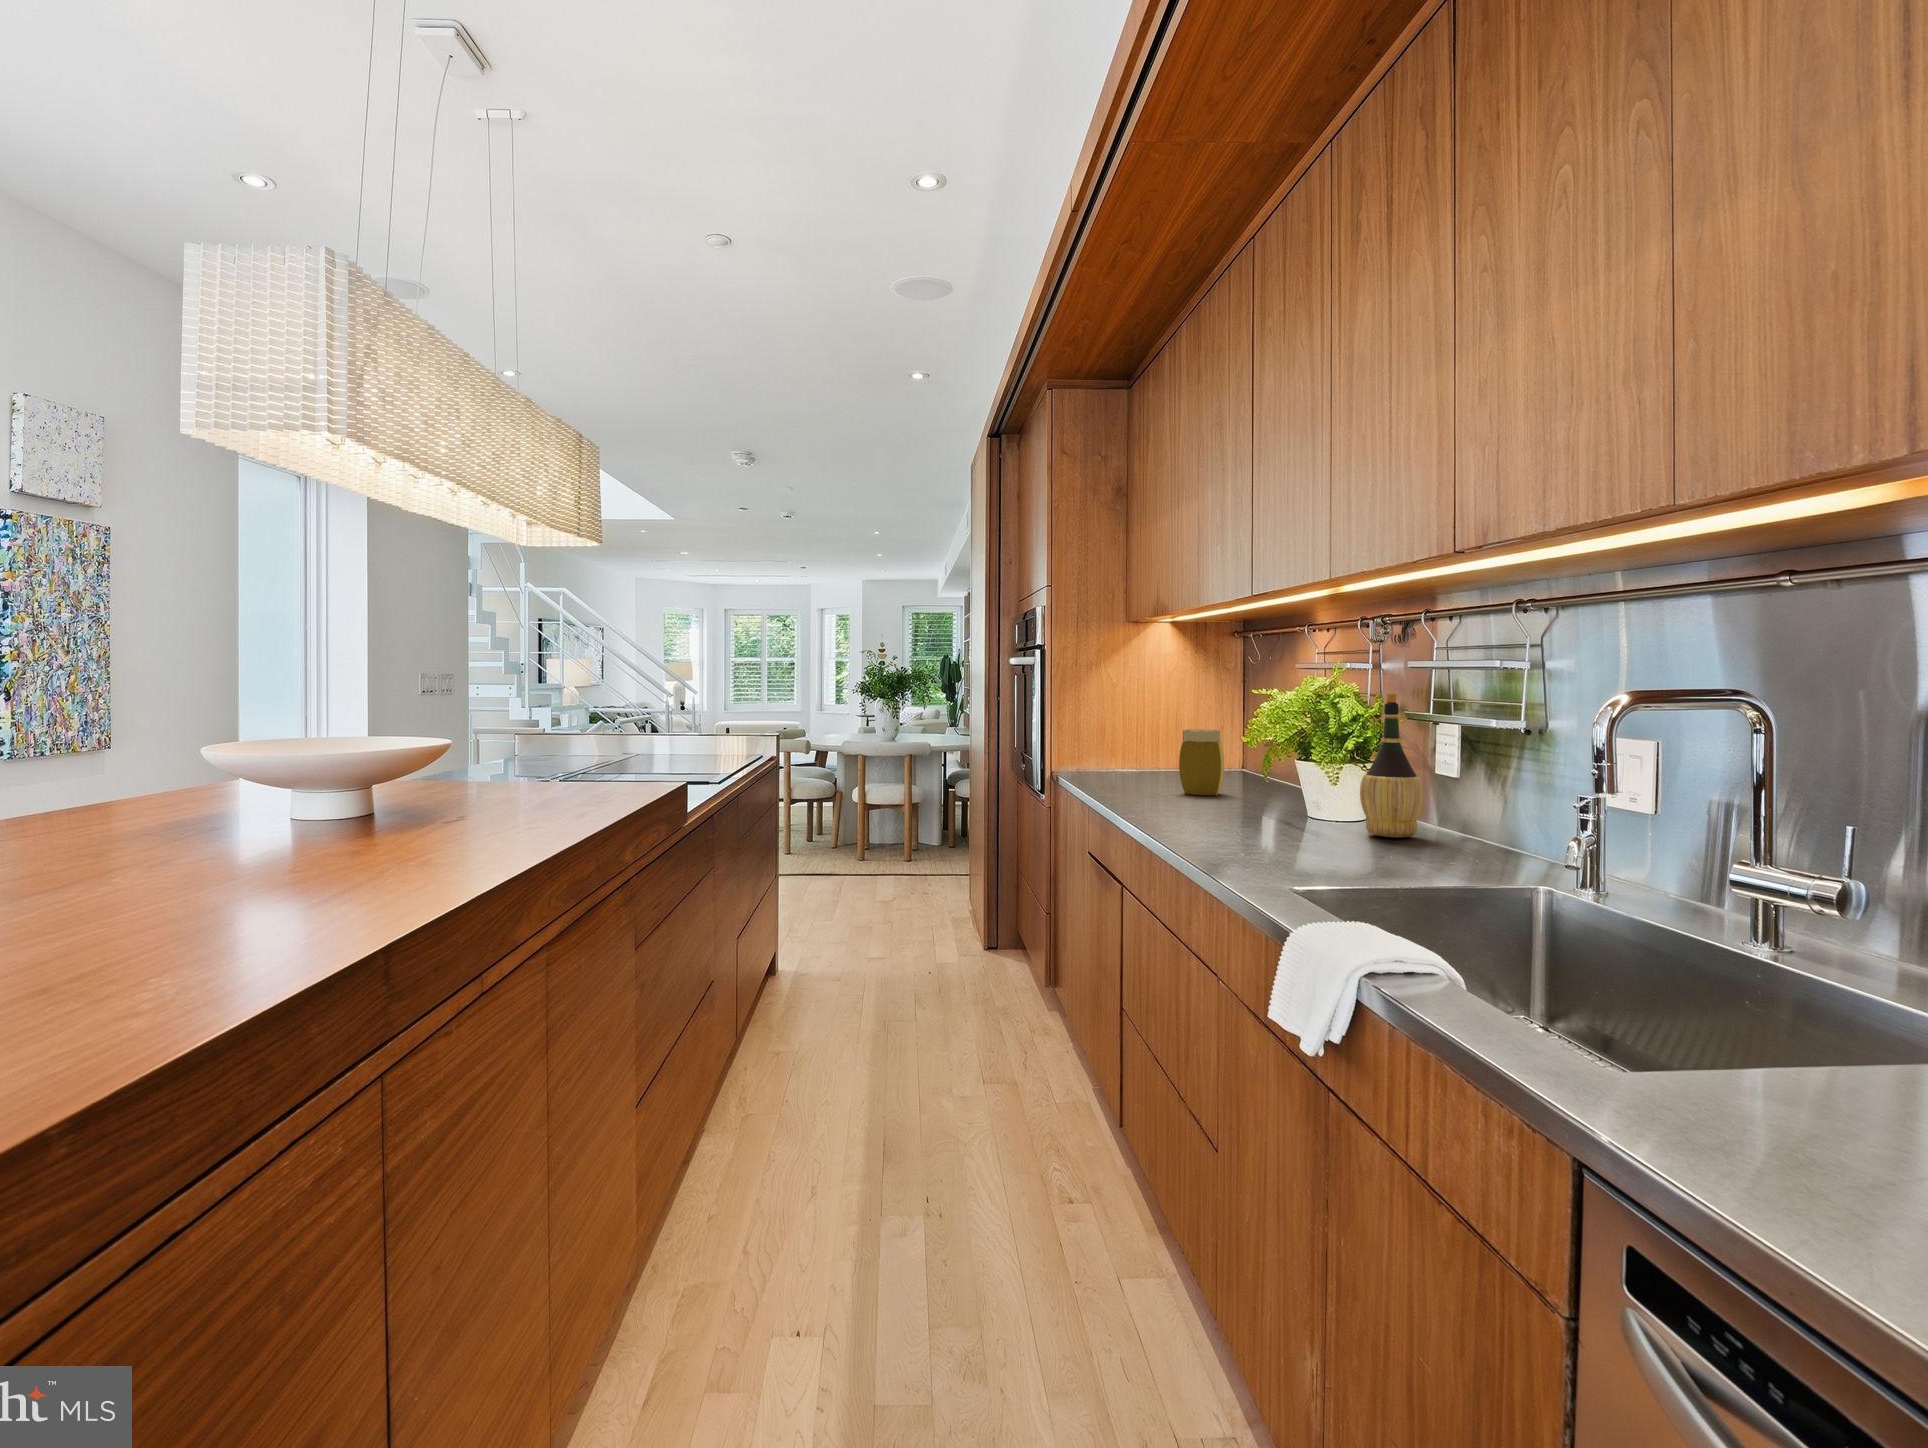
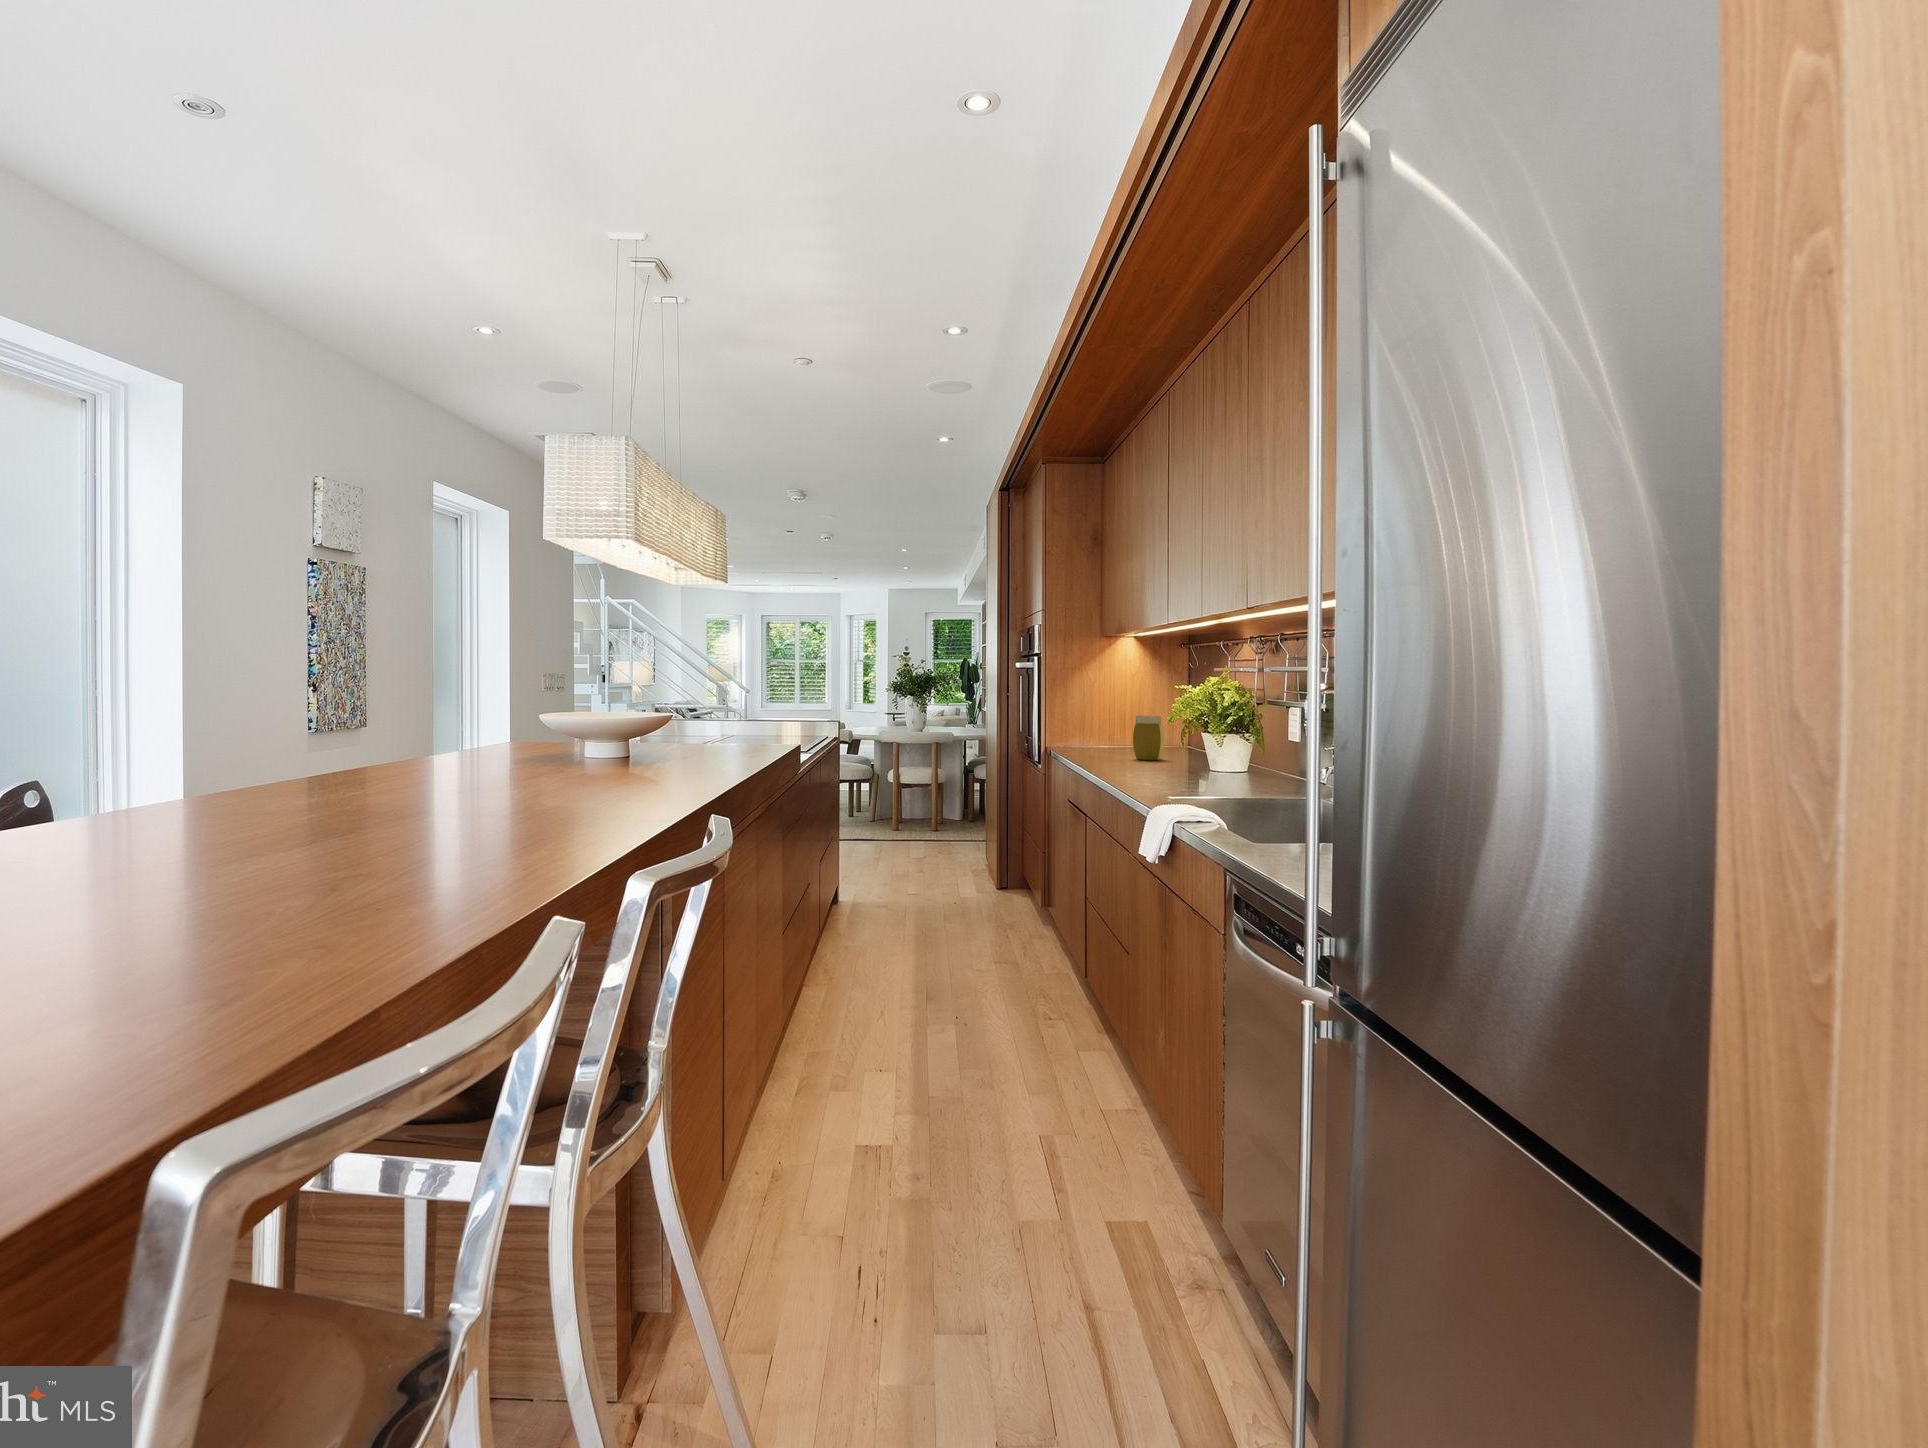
wine bottle: present [1360,693,1424,837] -> none [1231,690,1268,778]

